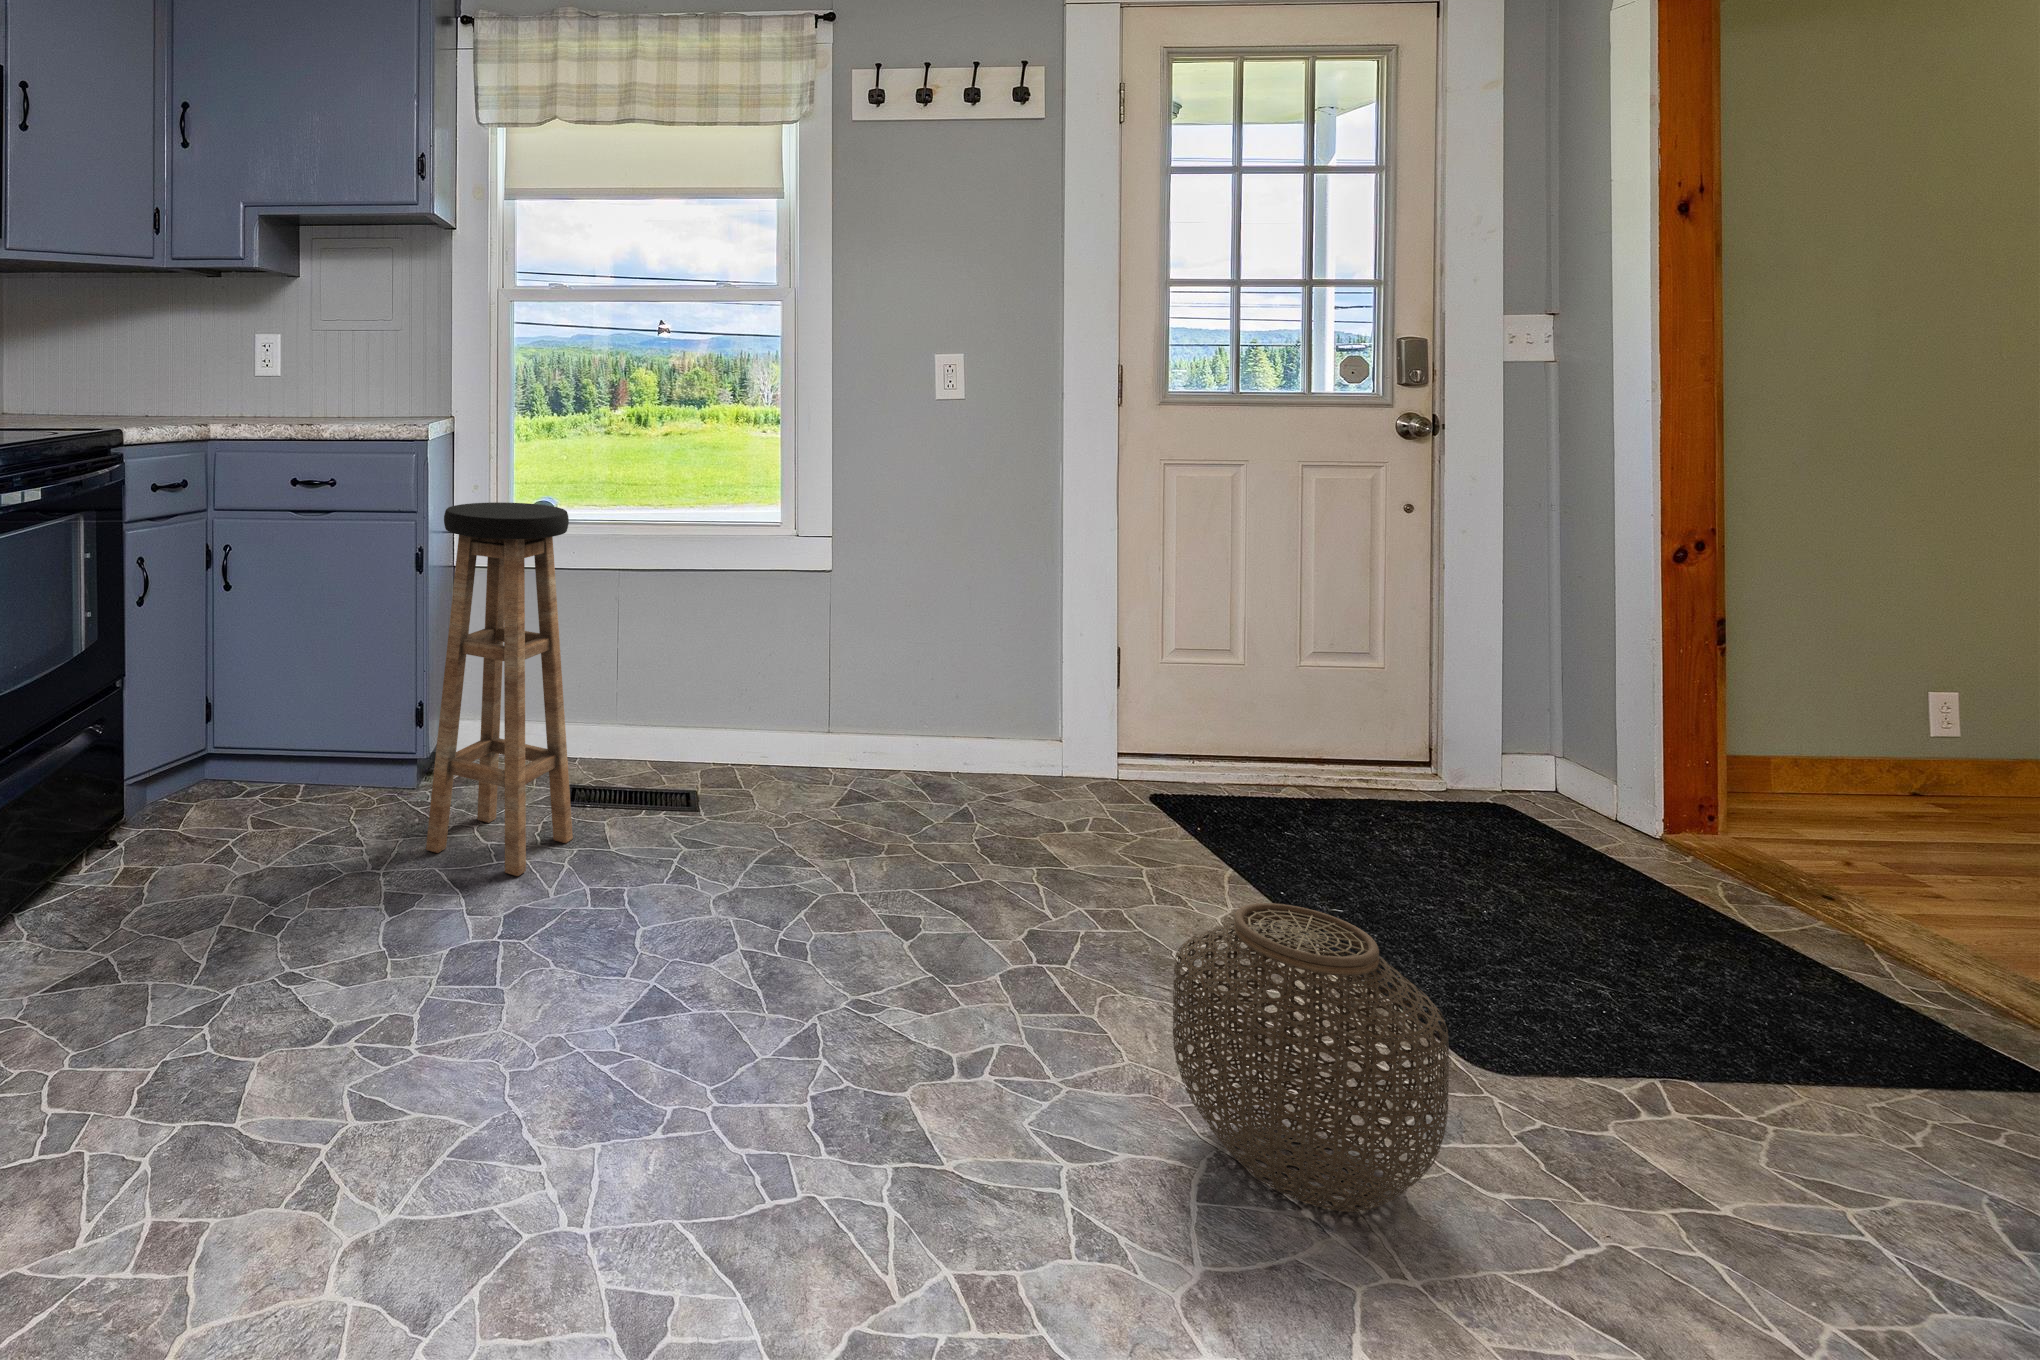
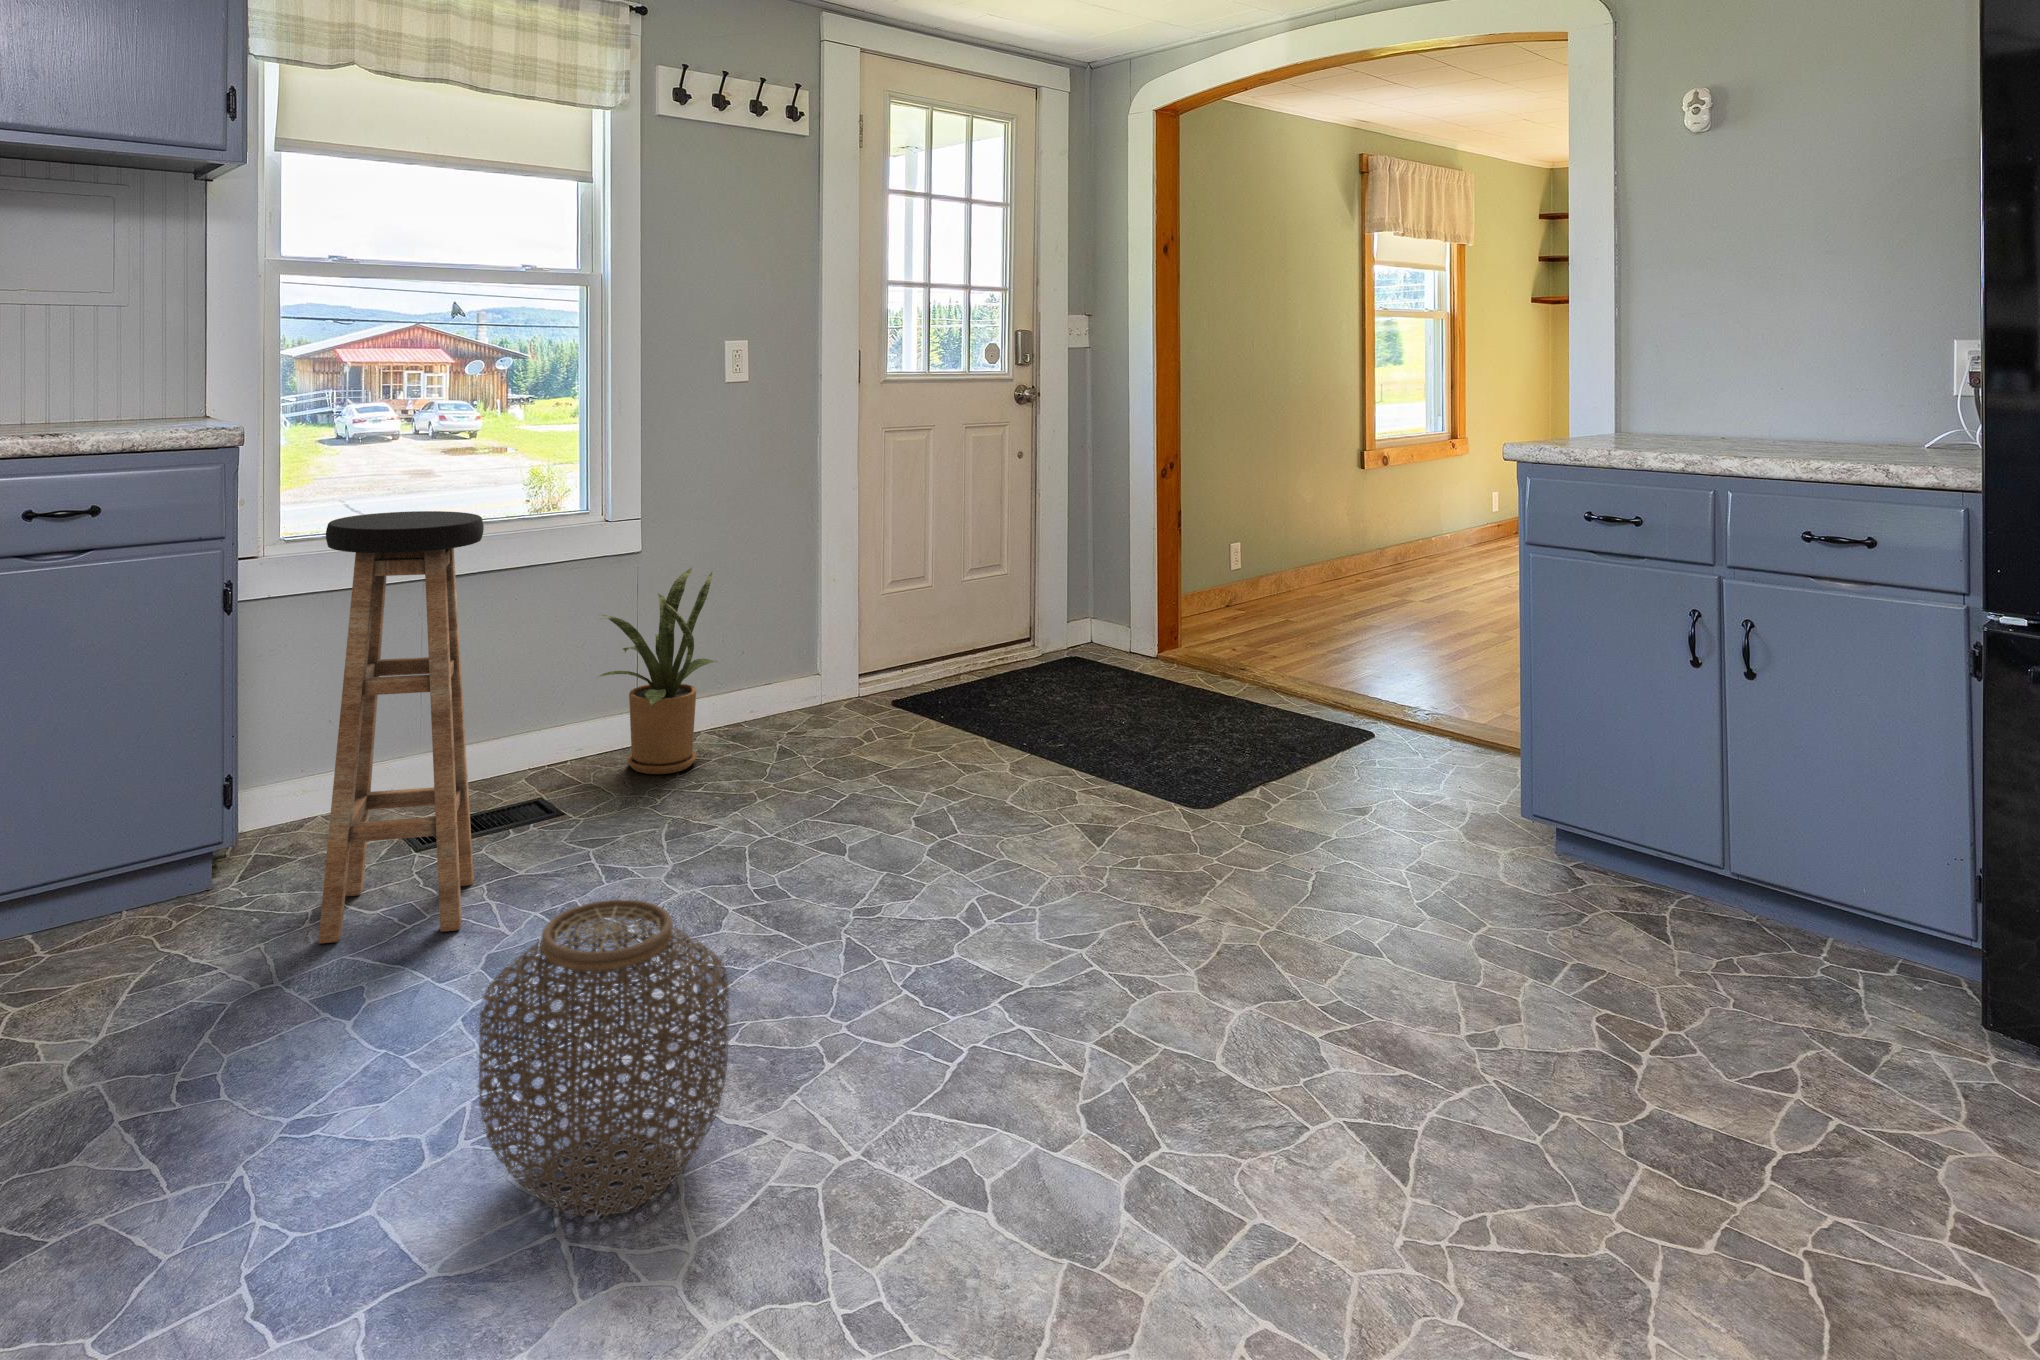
house plant: none [742,593,907,800] -> present [599,568,718,774]
woven basket: present [1173,903,1449,1212] -> present [478,899,729,1217]

